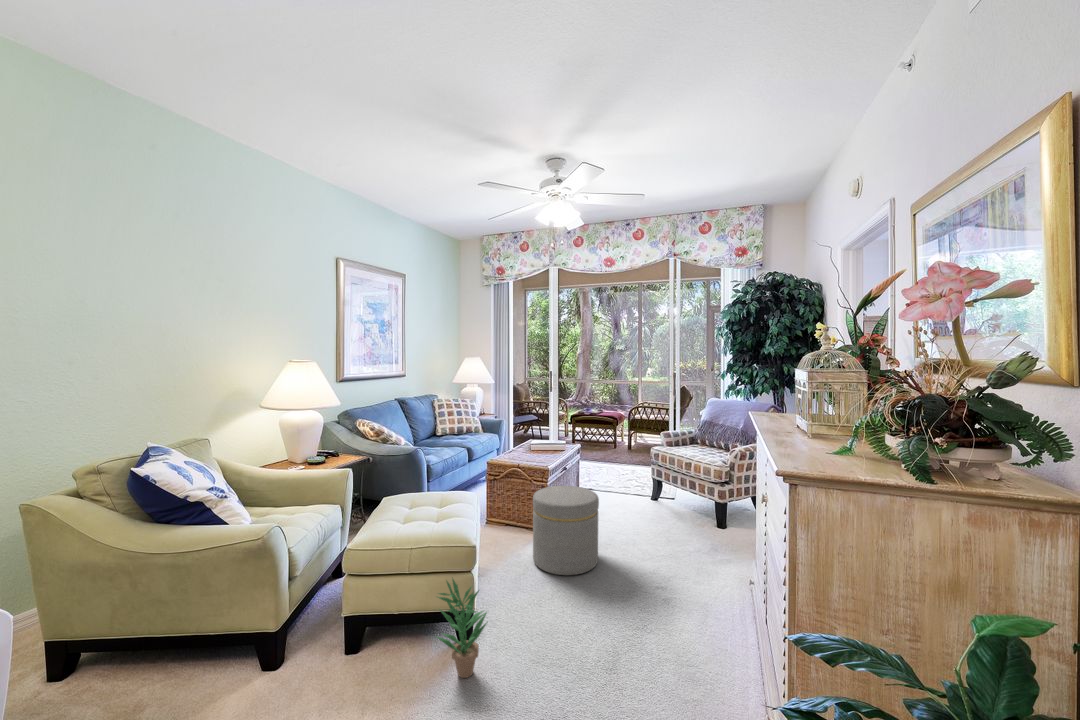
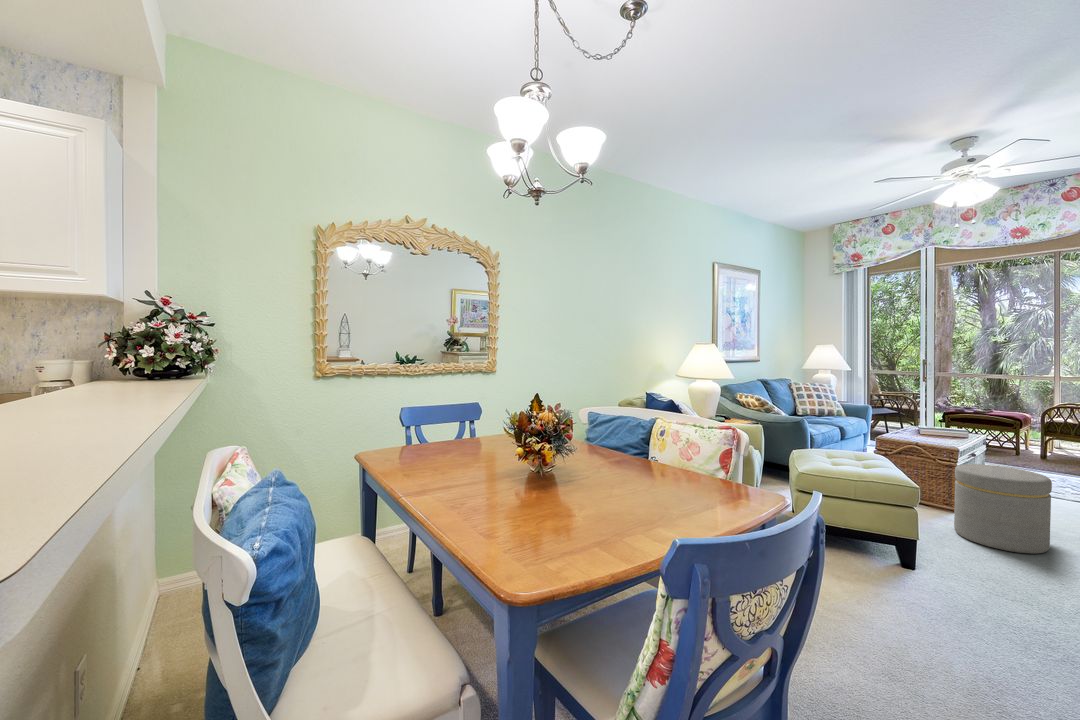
potted plant: present [437,579,487,678] -> none [899,508,957,596]

